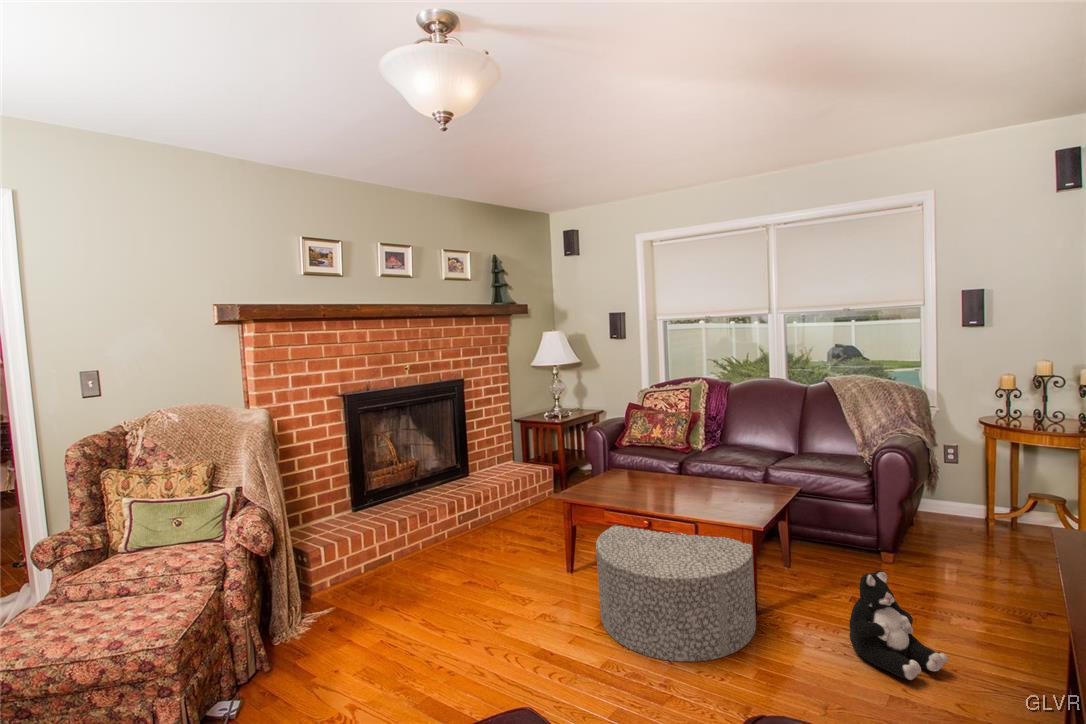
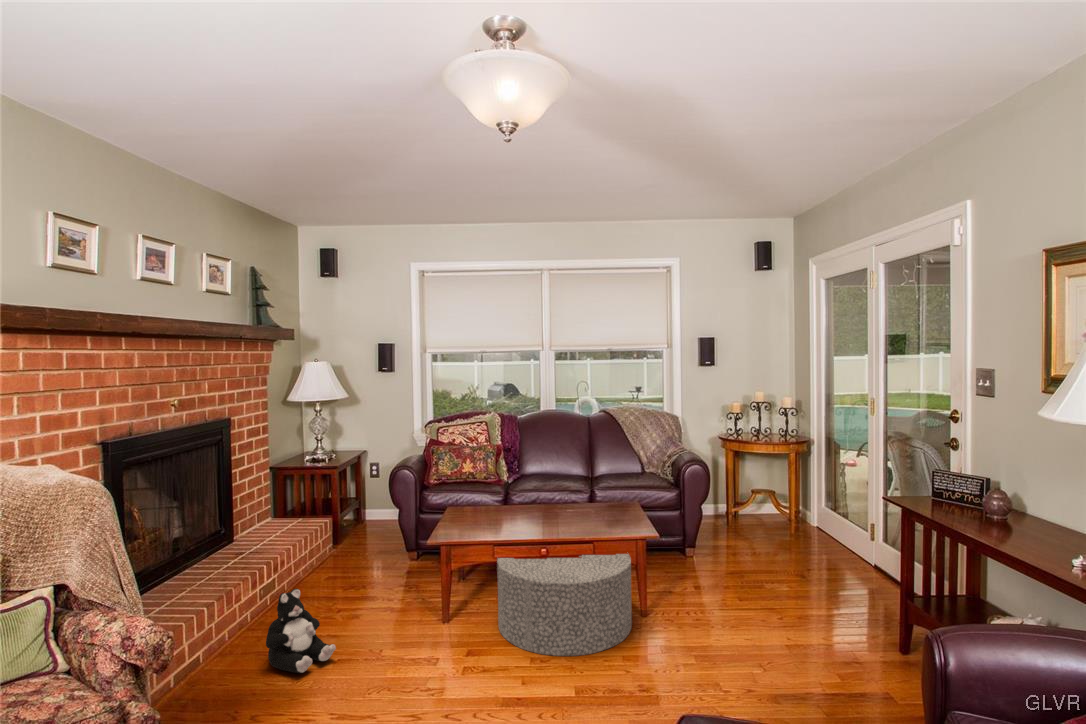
plush toy: present [850,570,948,680] -> present [266,588,336,673]

